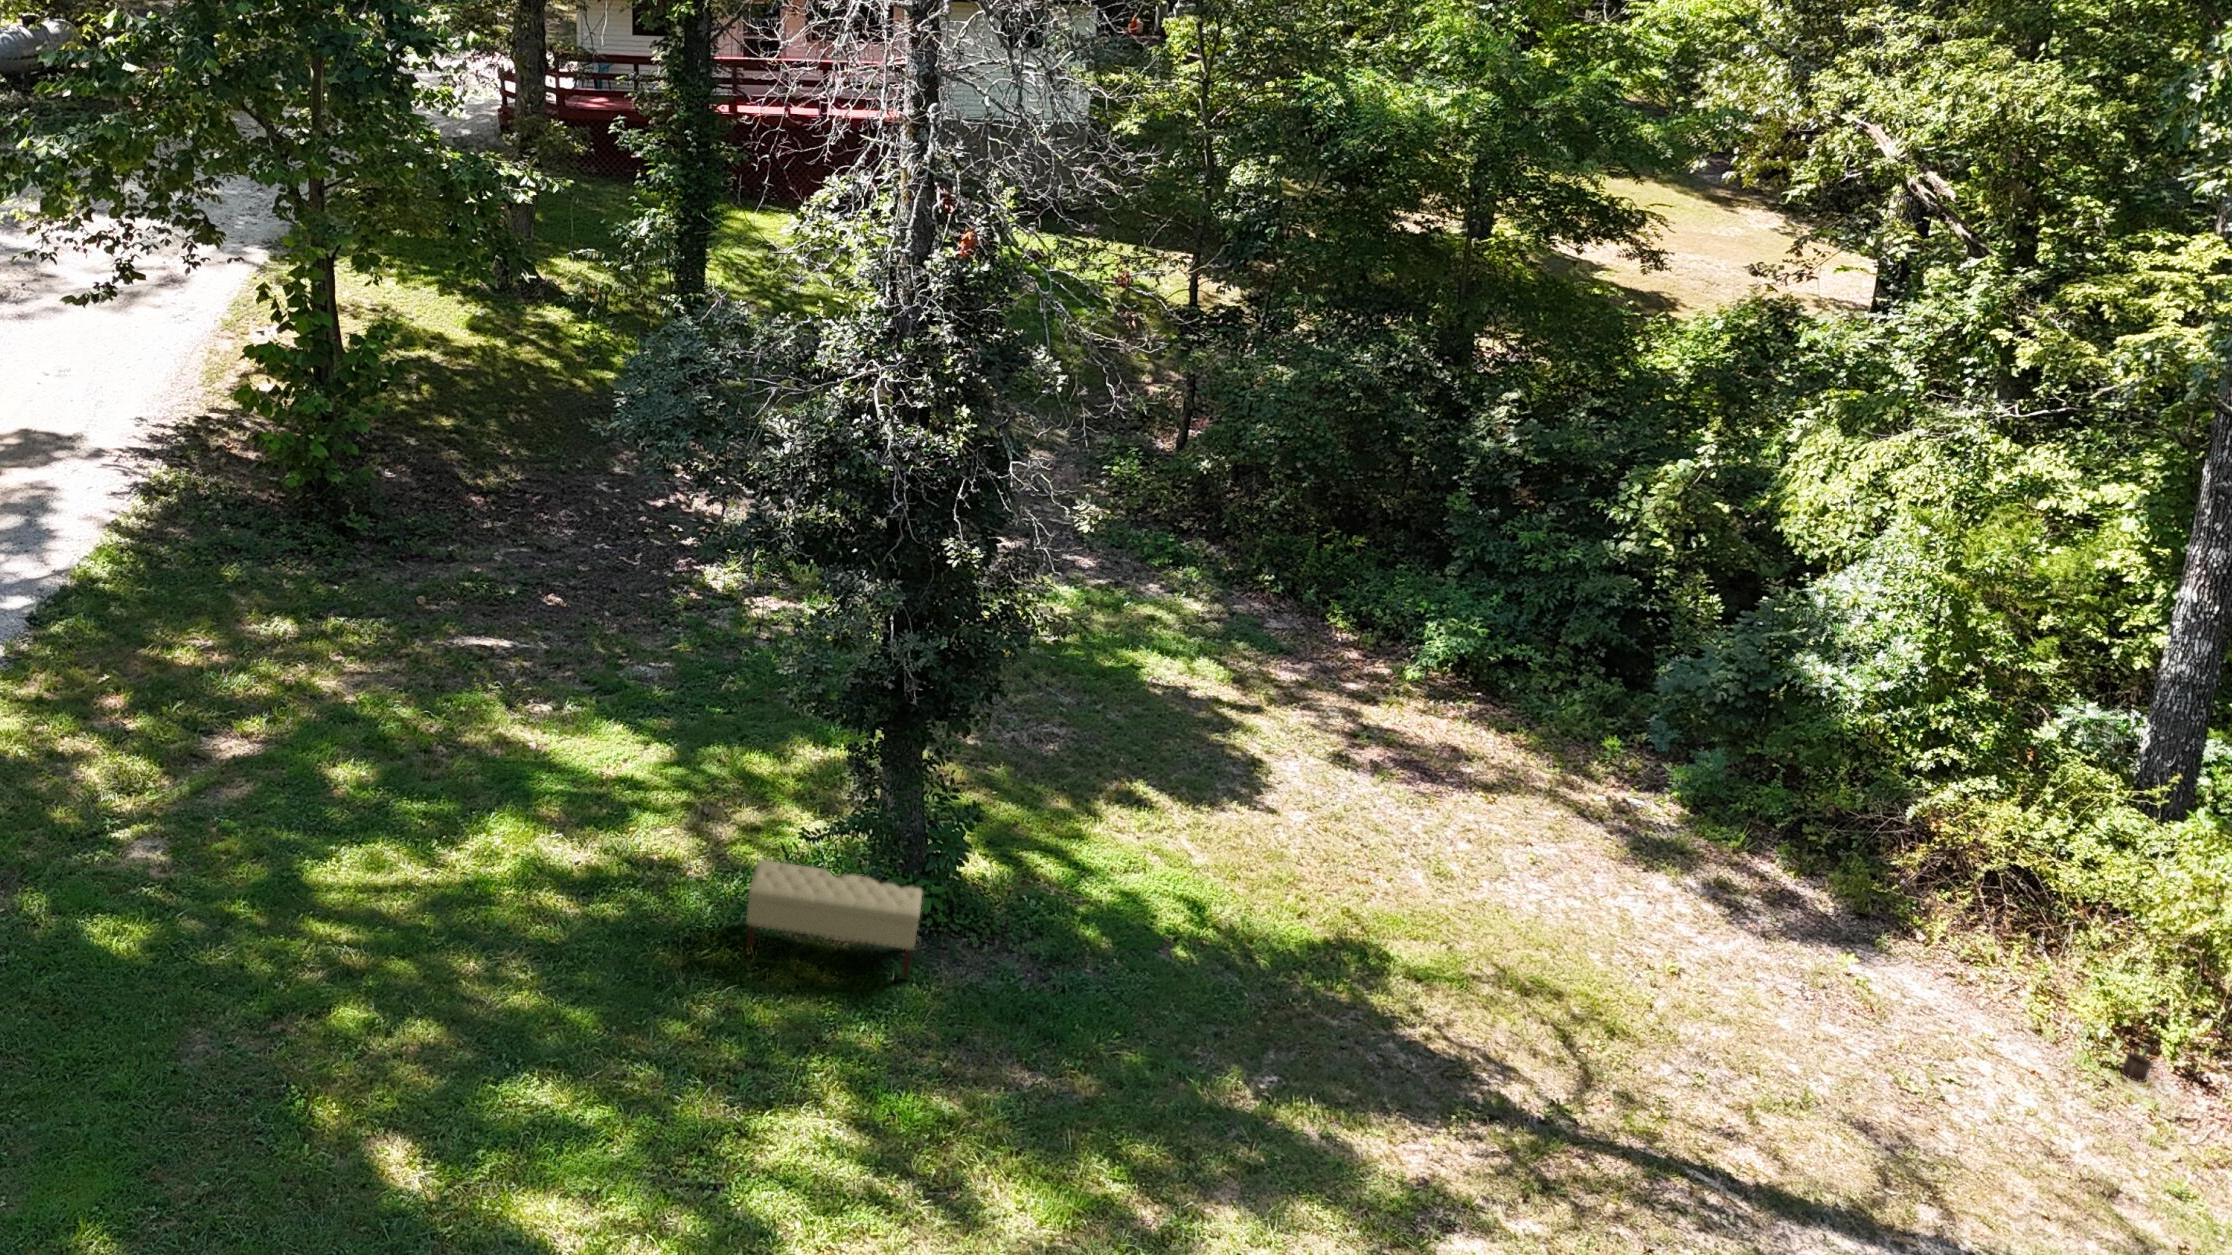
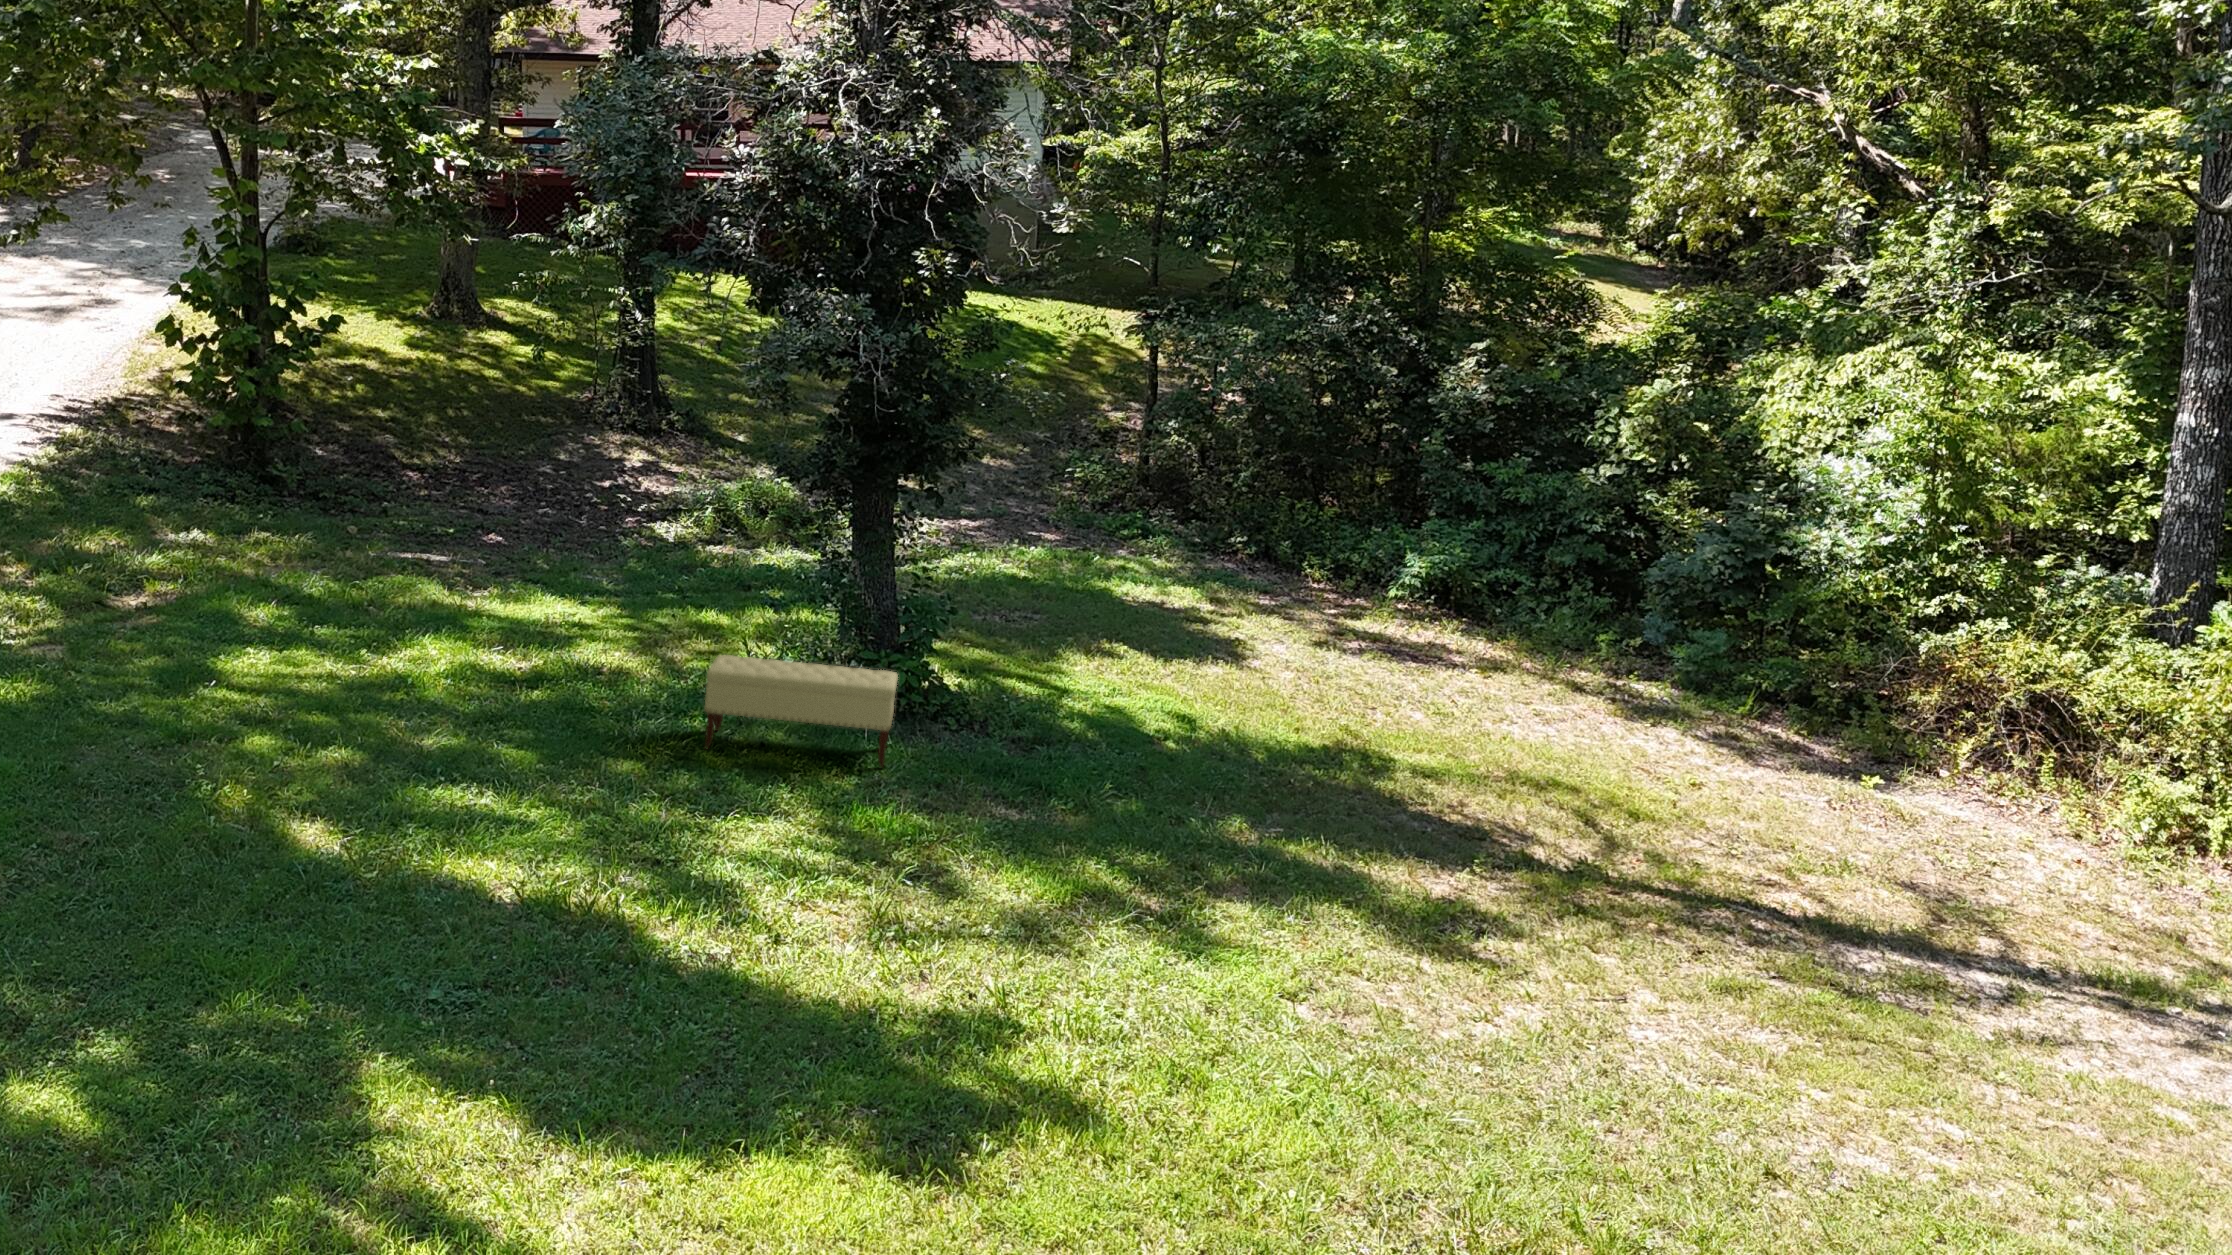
watering can: present [2121,1046,2153,1082] -> none [2178,833,2211,870]

